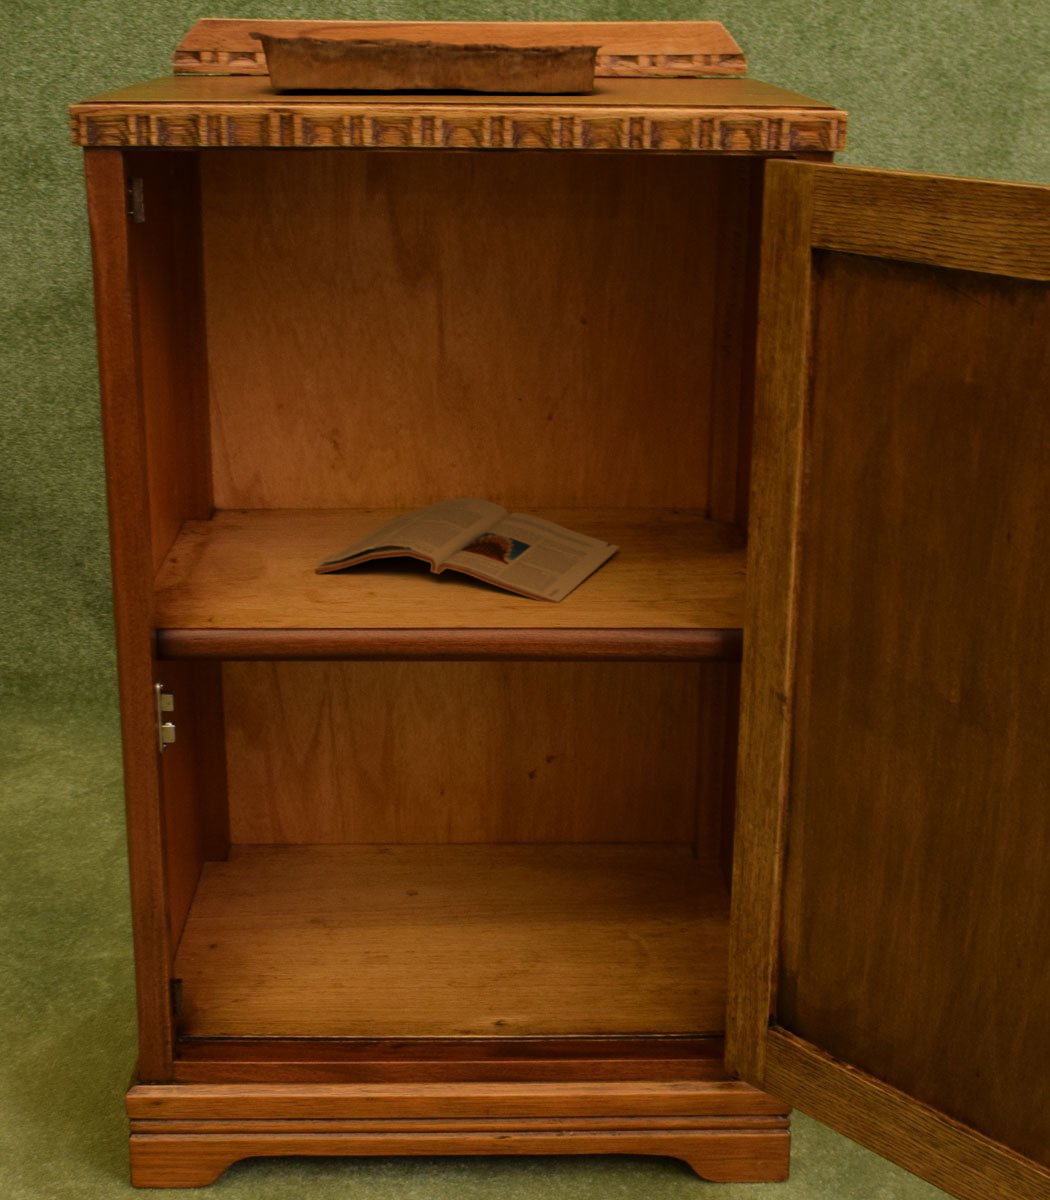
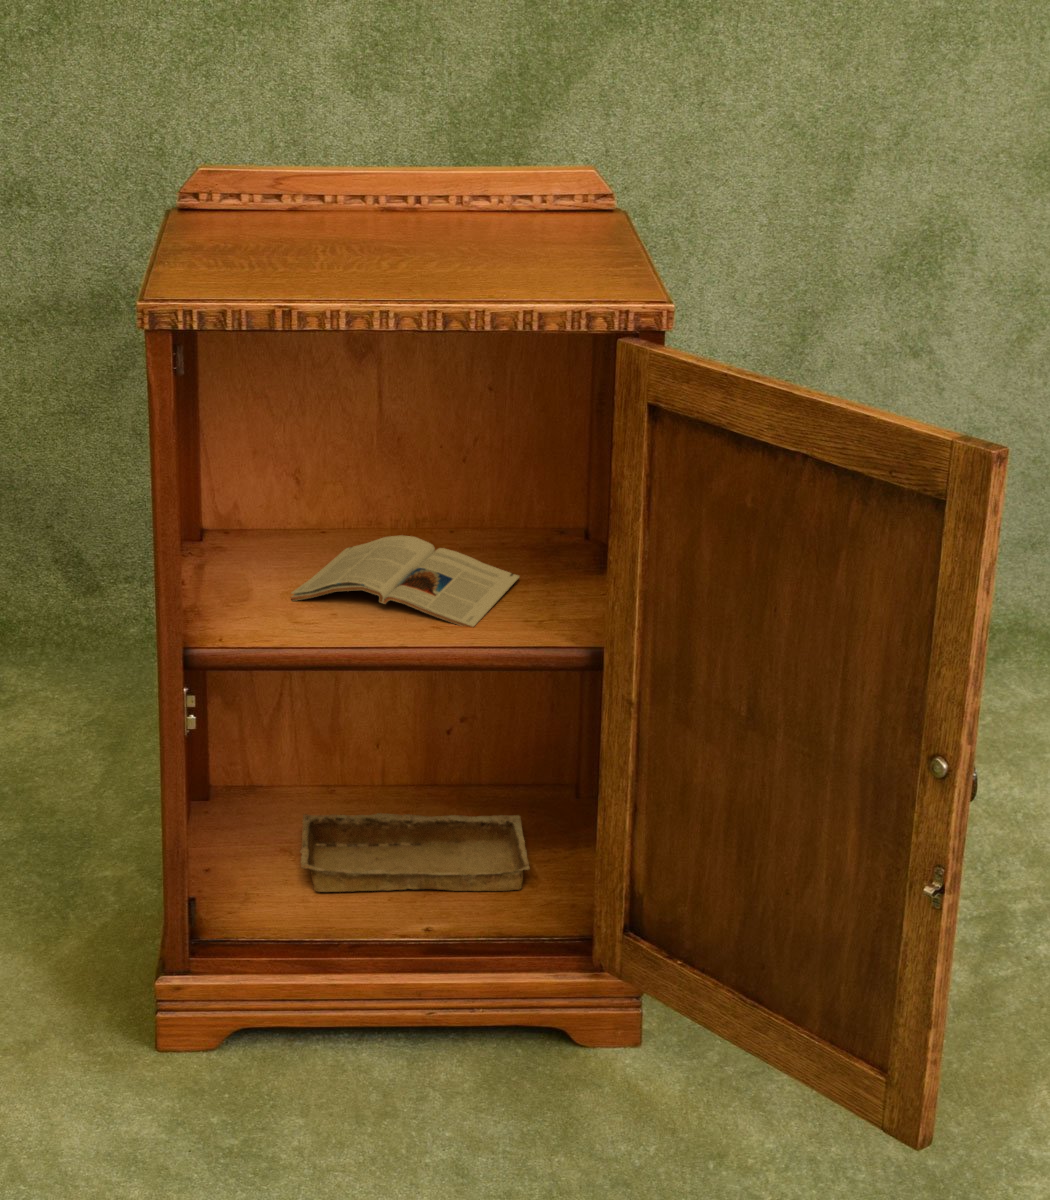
tray: present [248,32,604,93] -> present [300,813,530,892]

